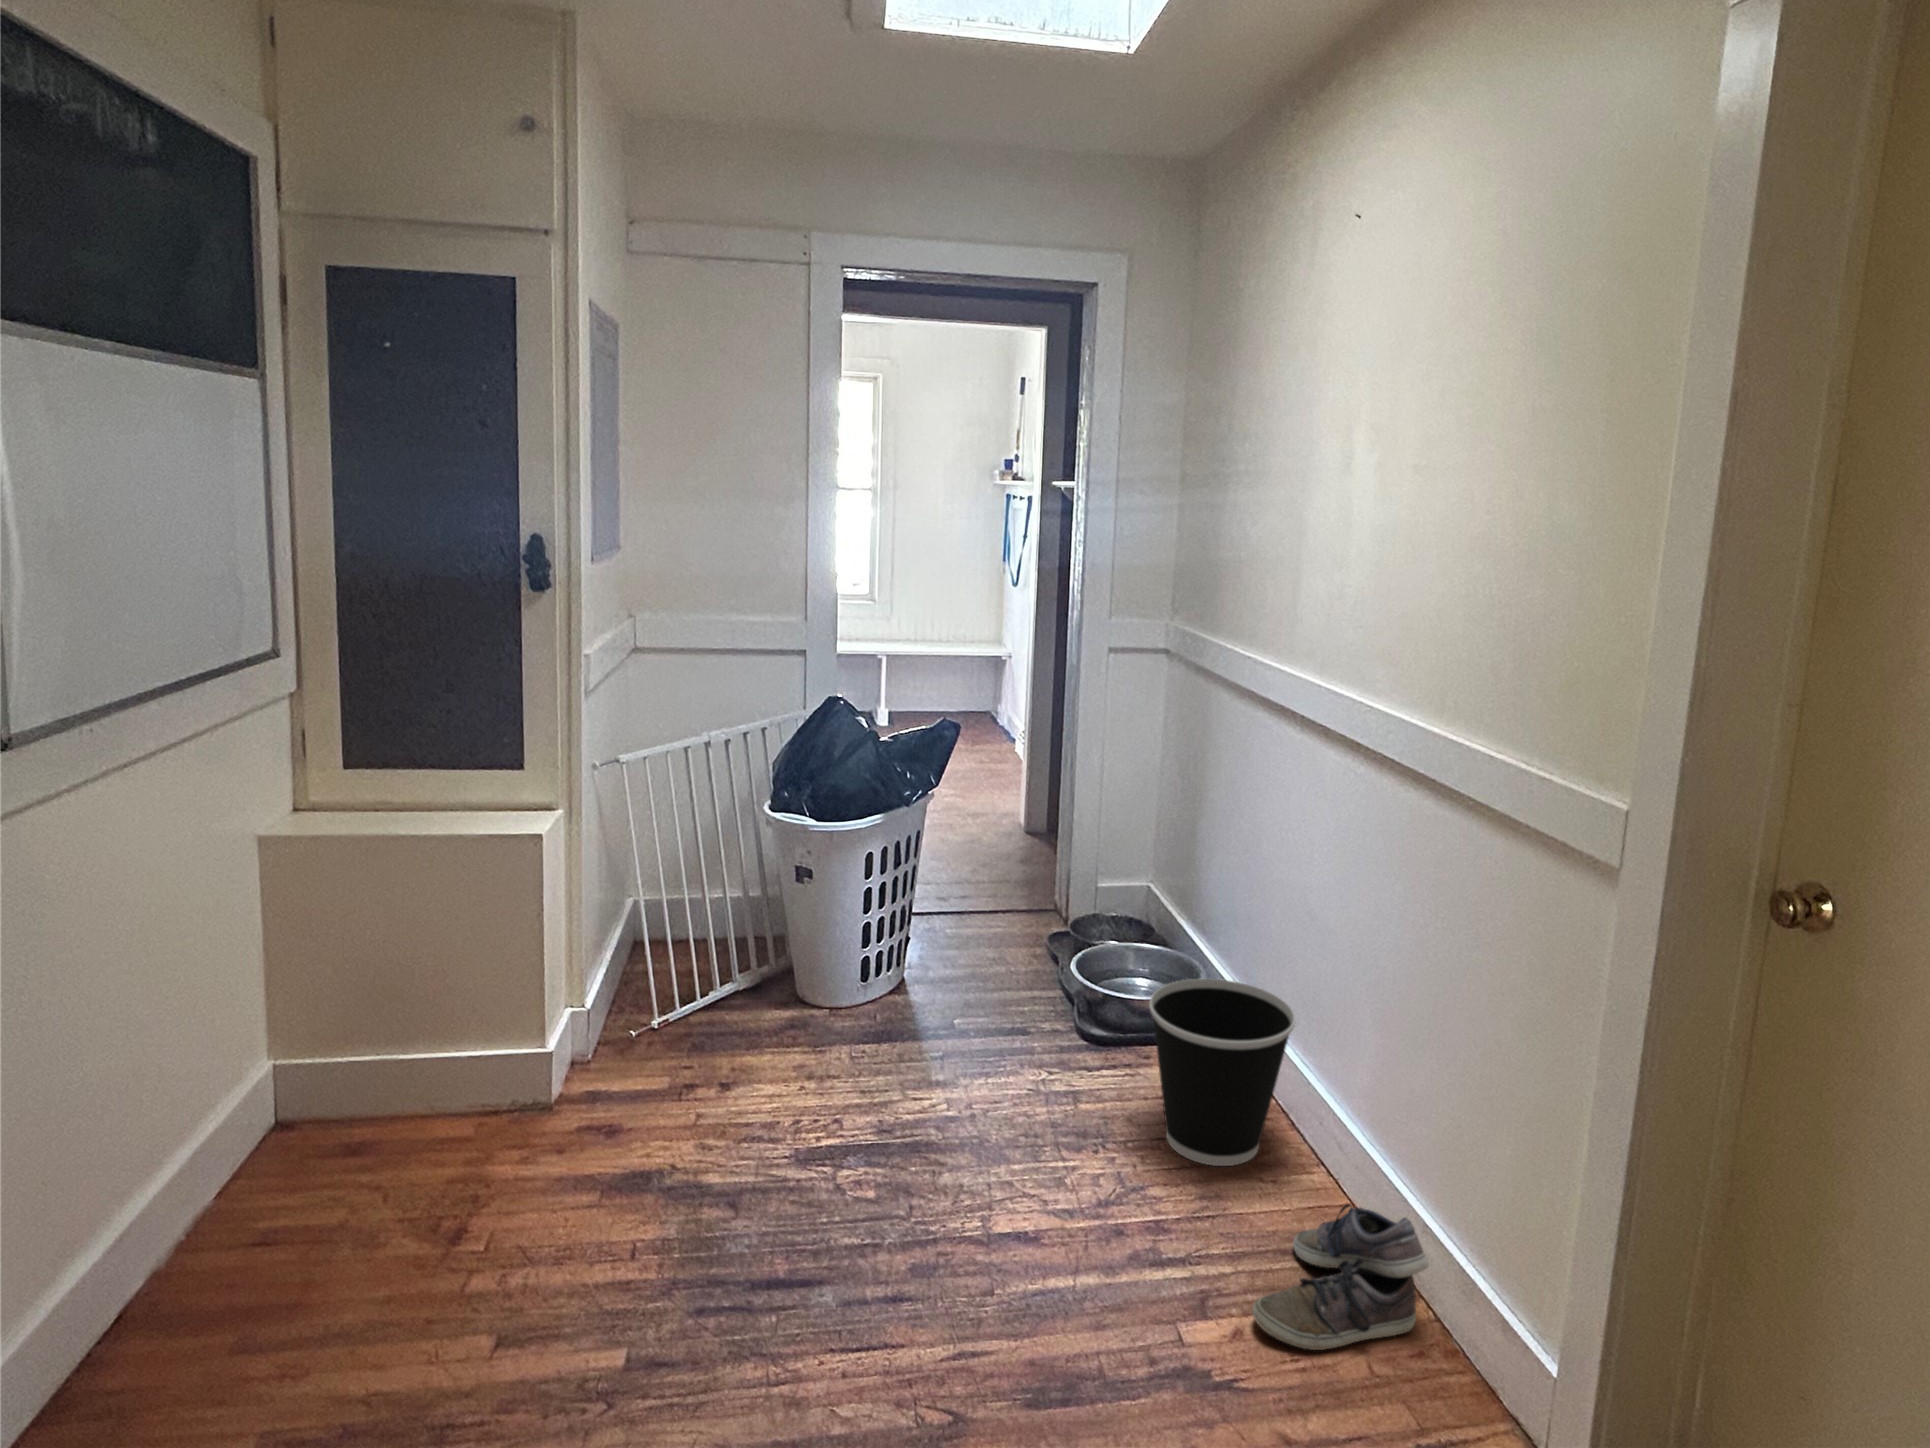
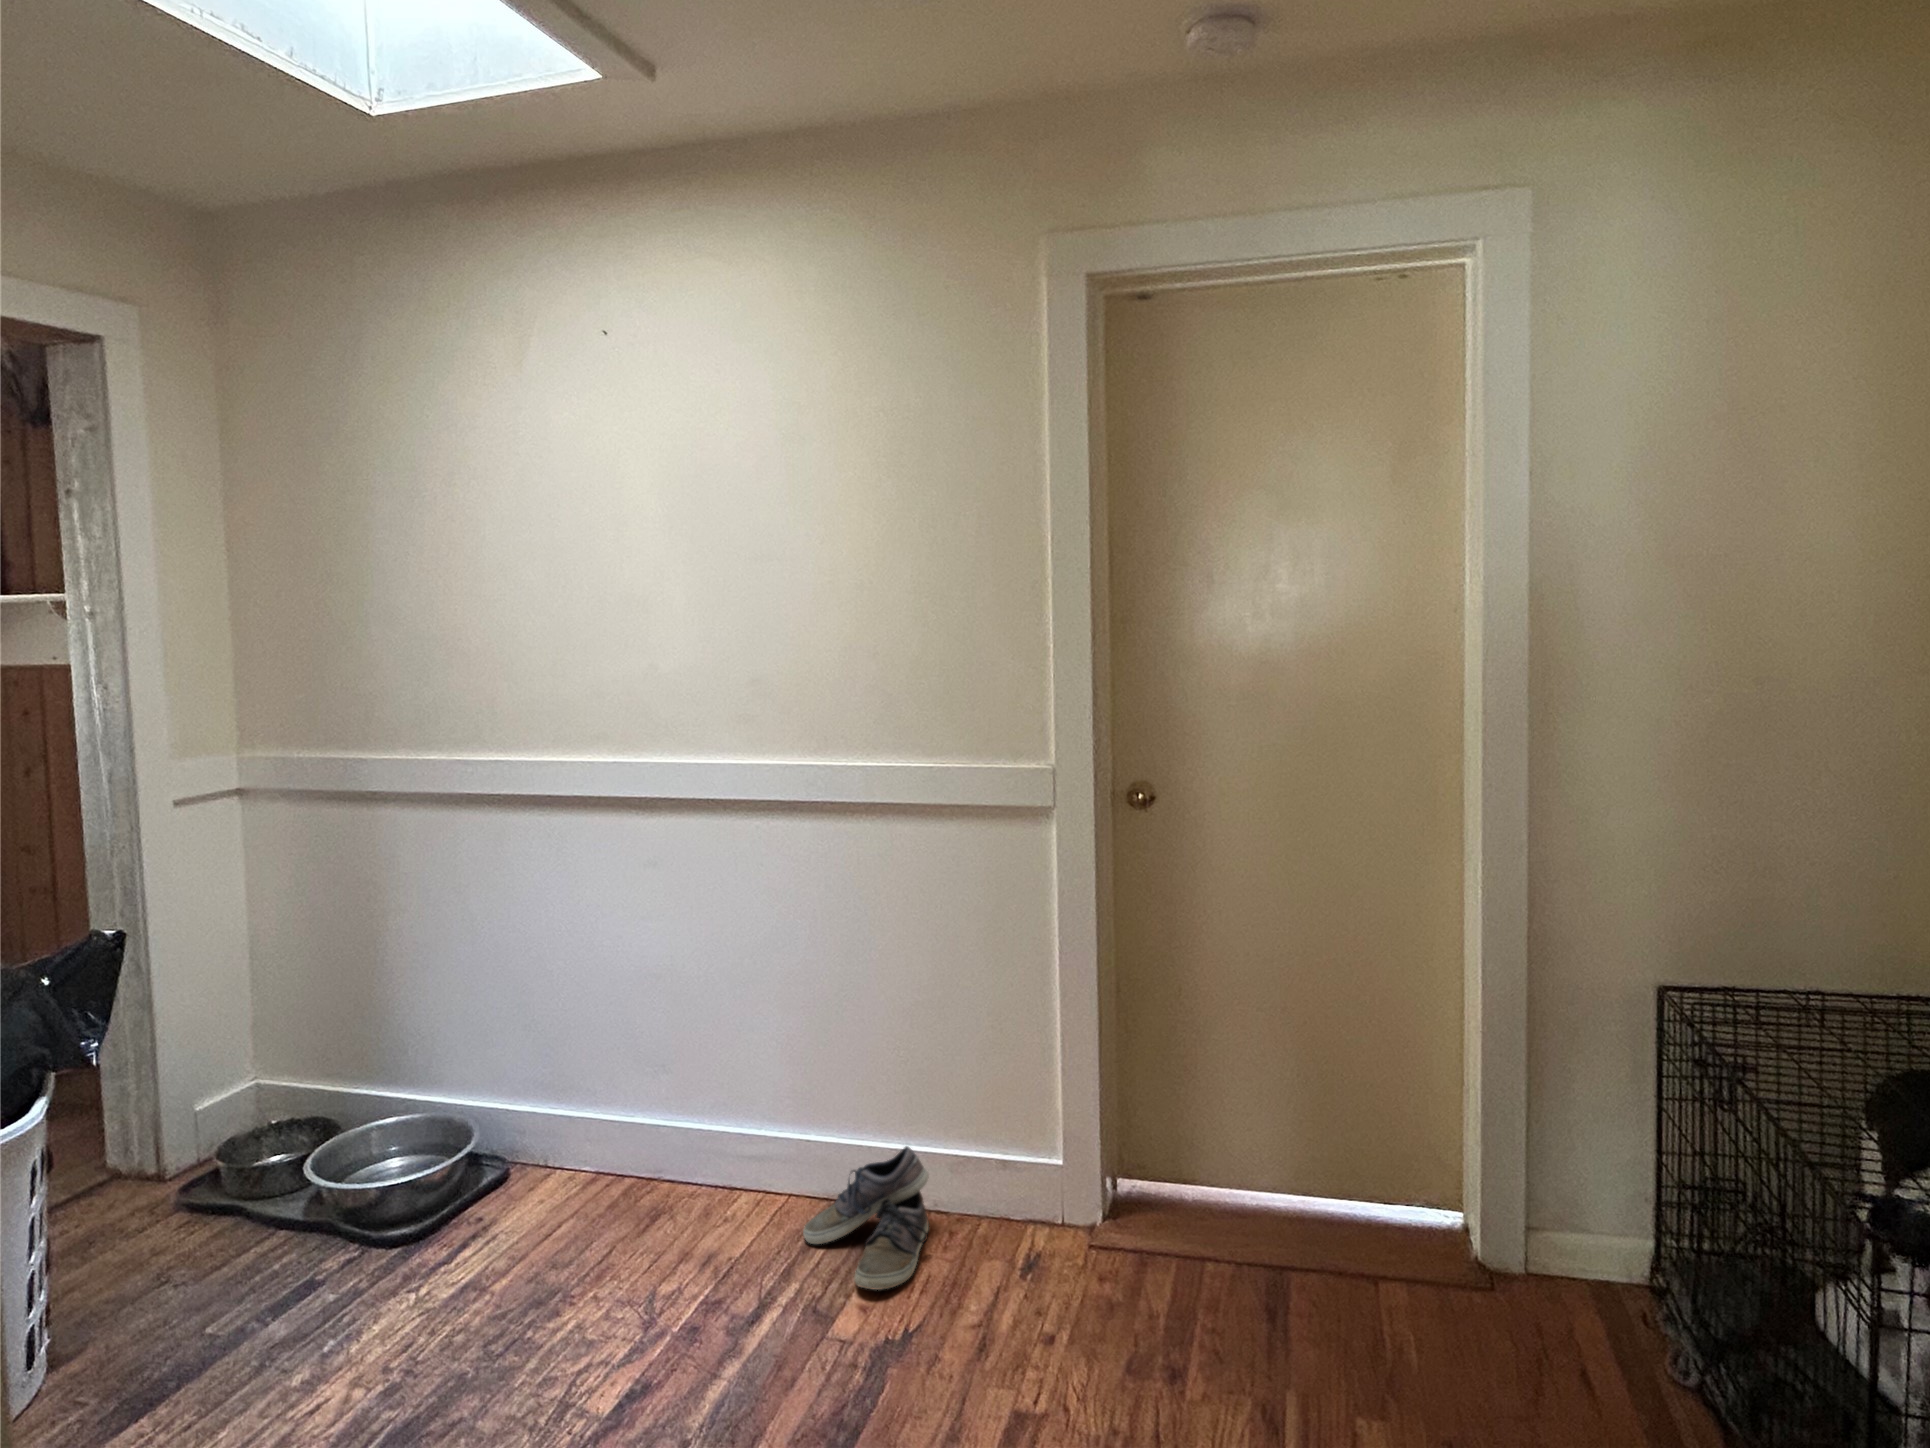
wastebasket: present [1149,979,1296,1166] -> none [561,1066,712,1257]

